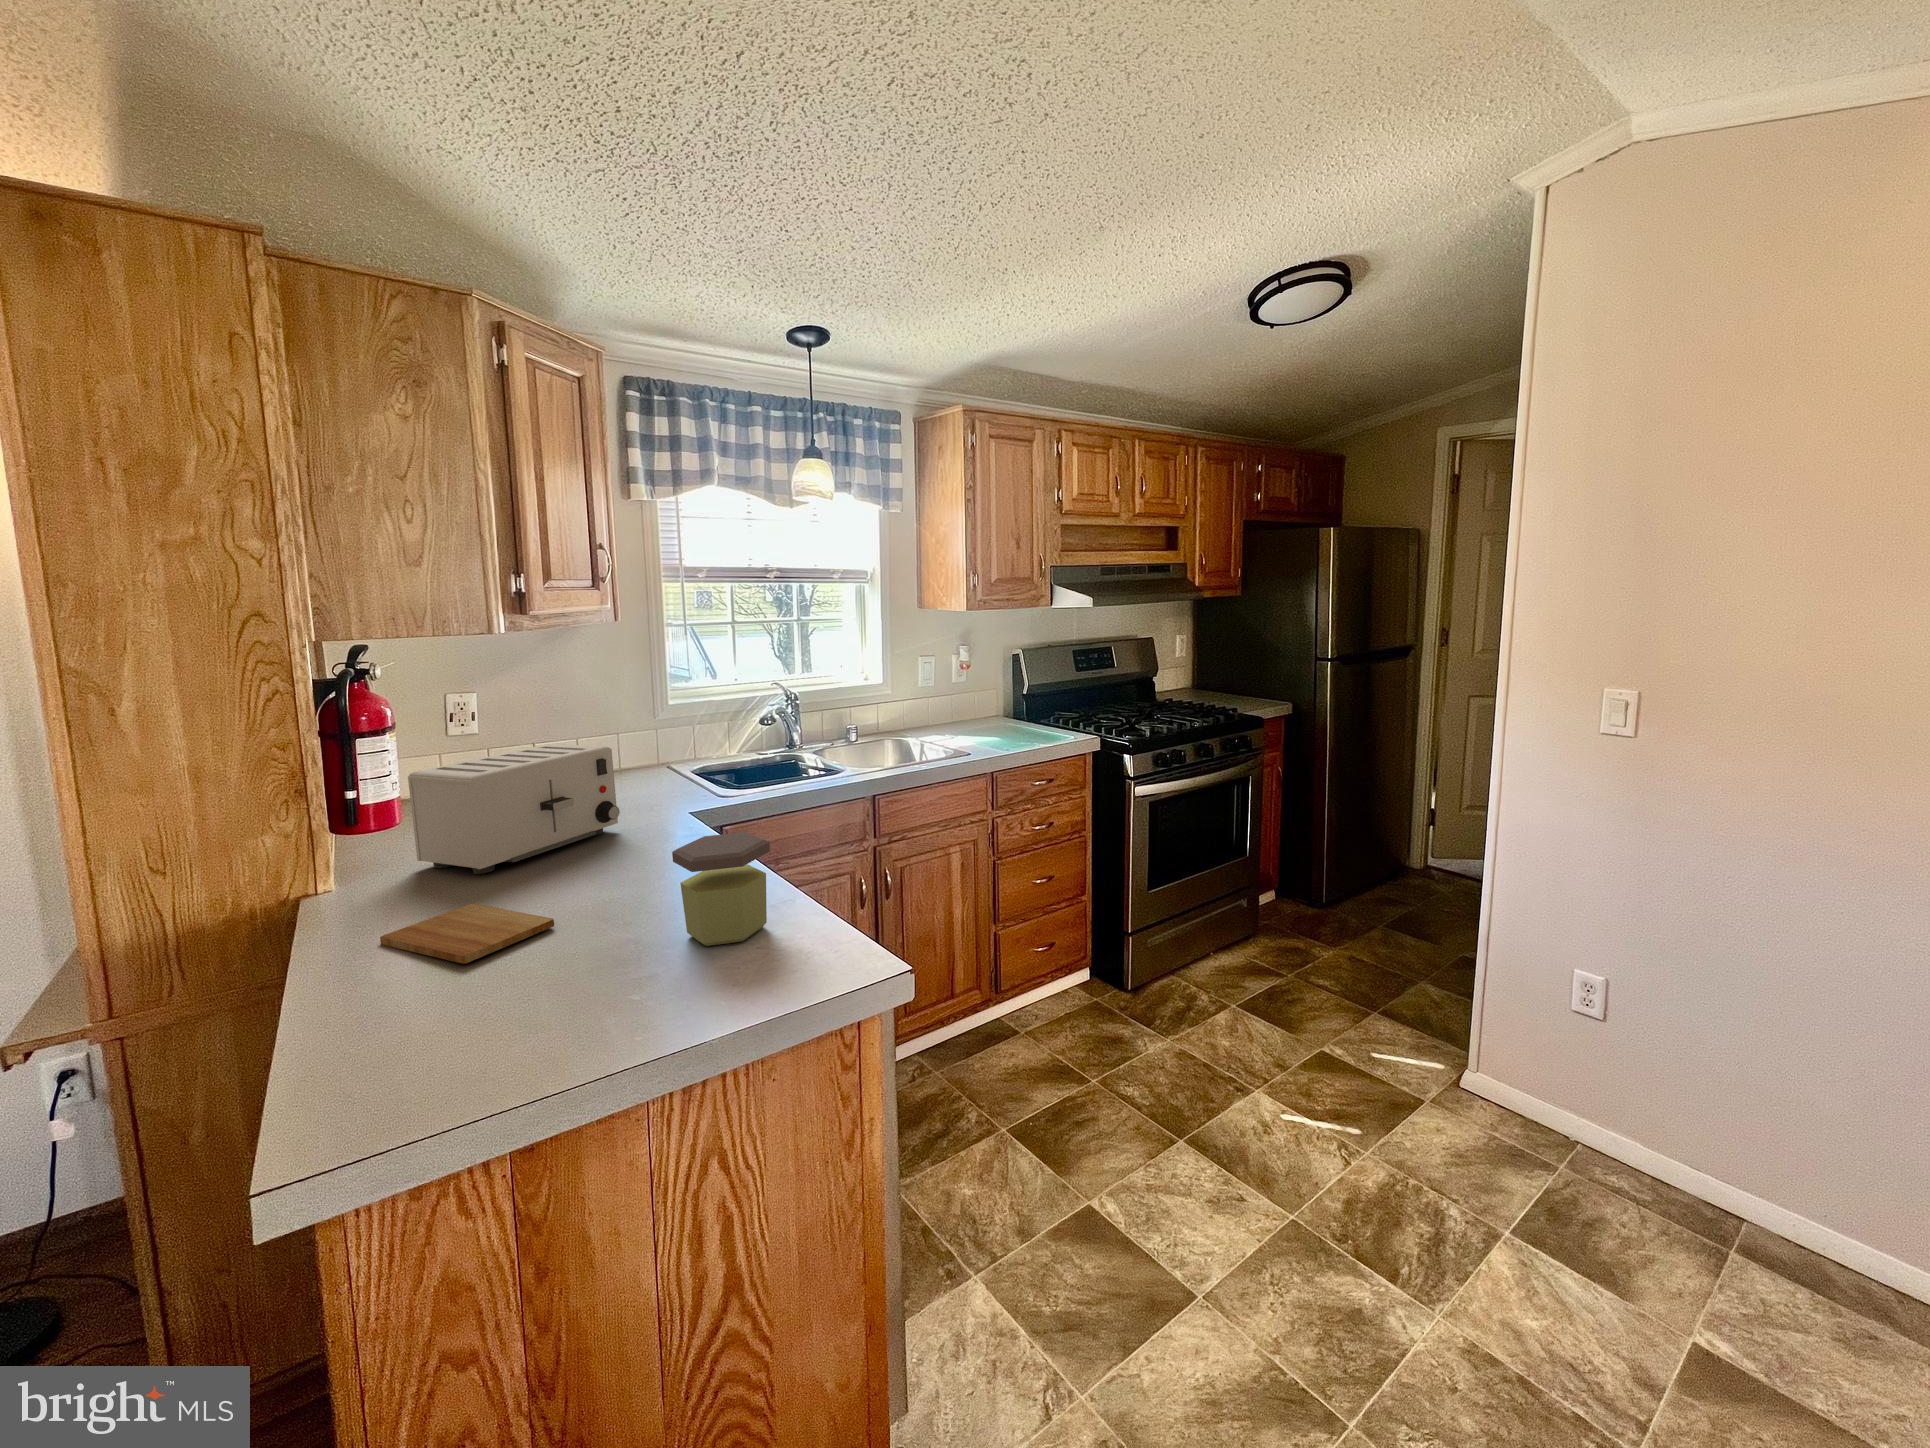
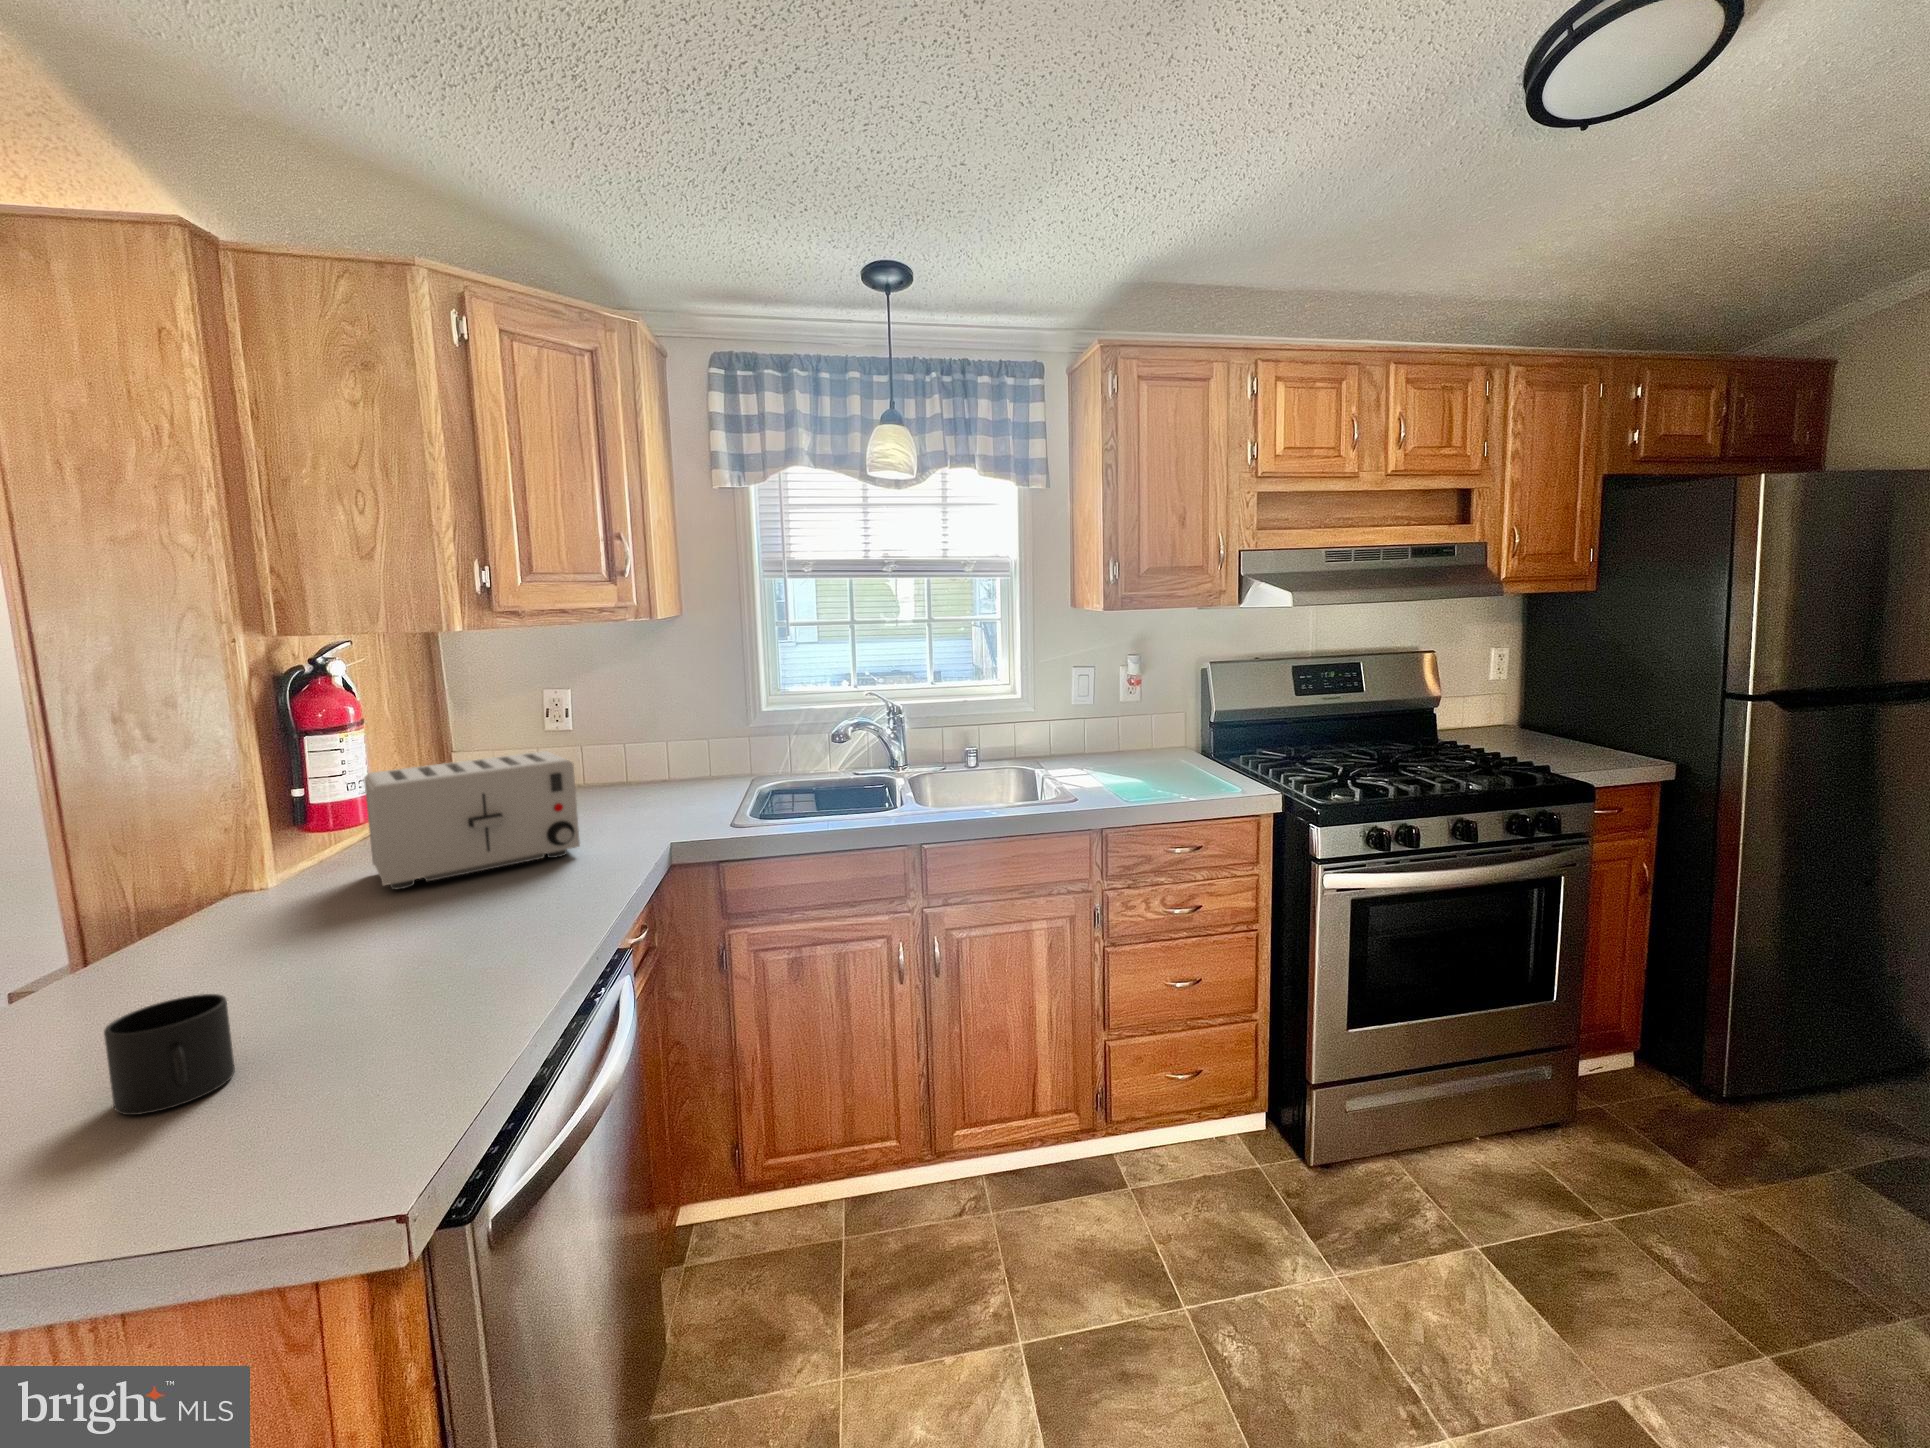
jar: present [672,832,770,946] -> none [335,898,485,1055]
cutting board: present [380,904,554,964] -> none [172,928,321,1011]
mug: none [548,918,635,1007] -> present [104,994,235,1115]

